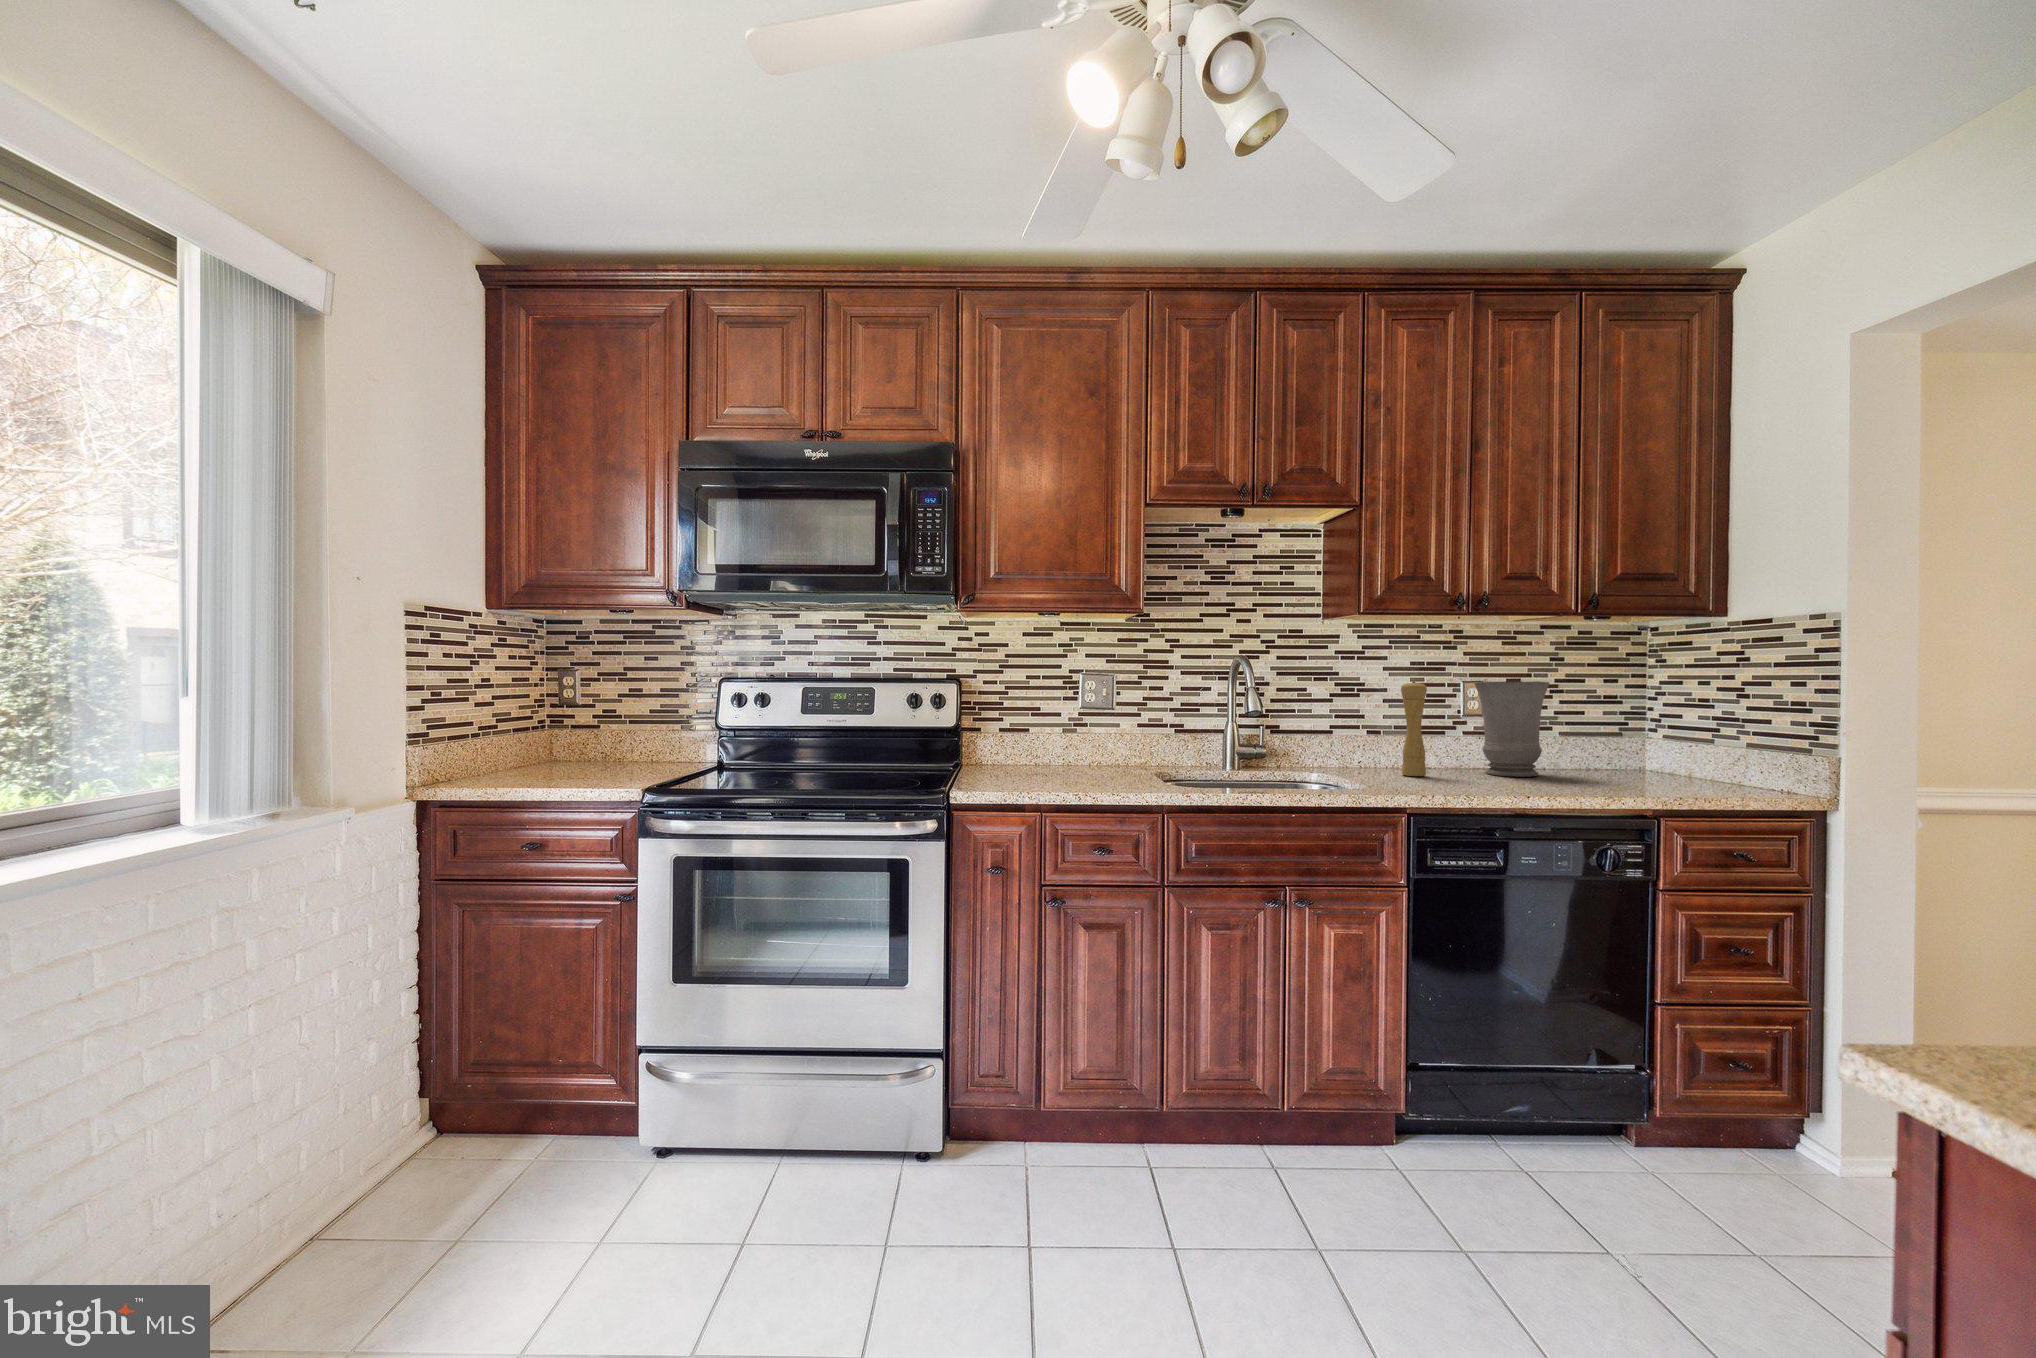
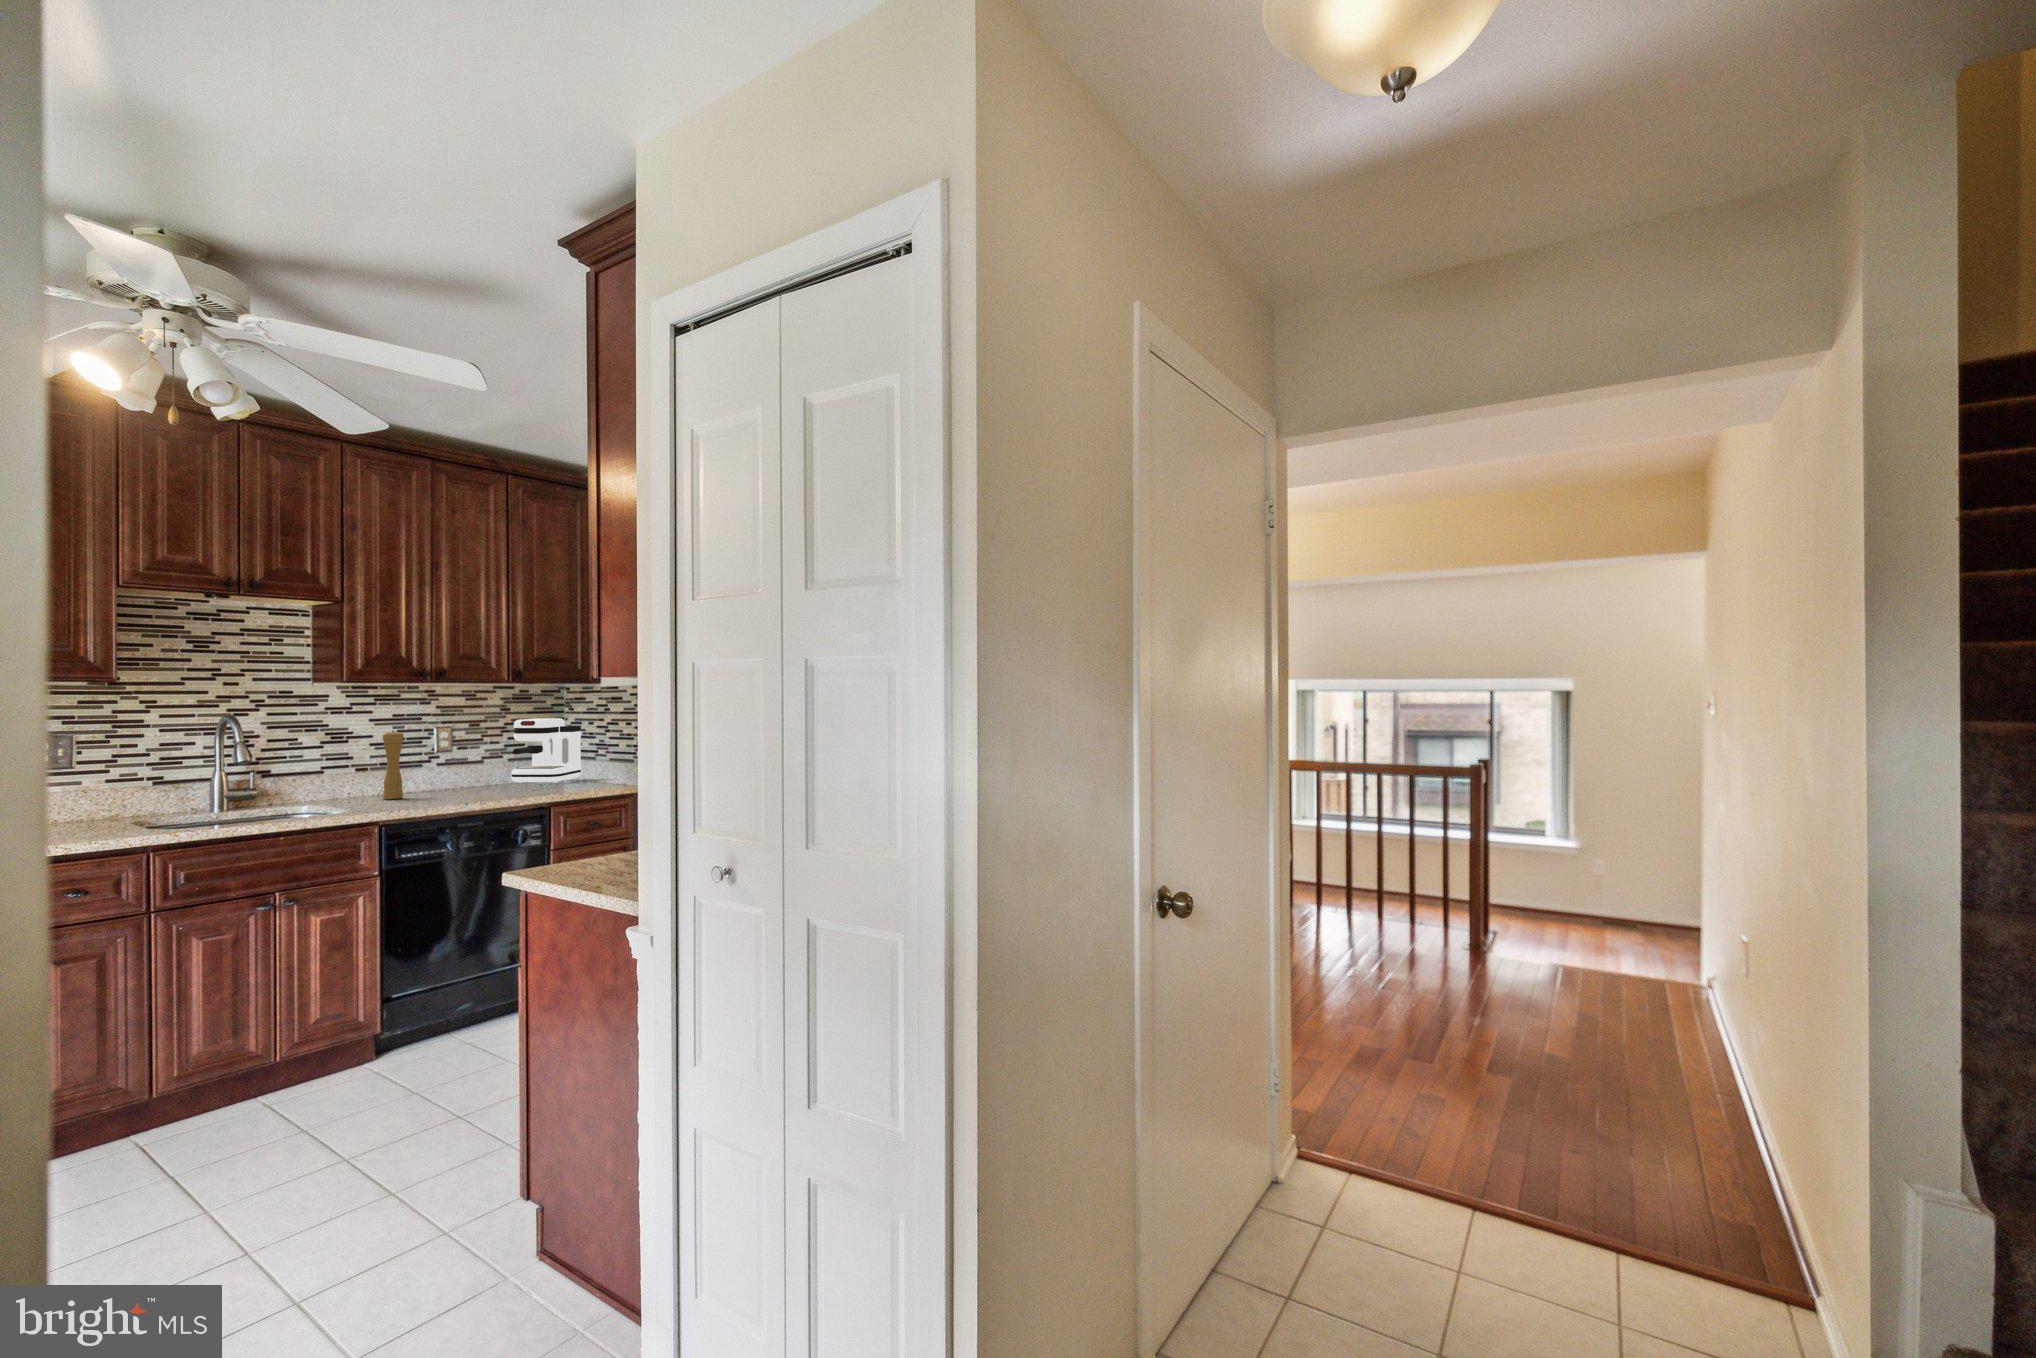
coffee maker: none [1569,673,1685,777] -> present [511,718,581,783]
vase: present [1474,681,1549,777] -> none [442,727,495,792]

